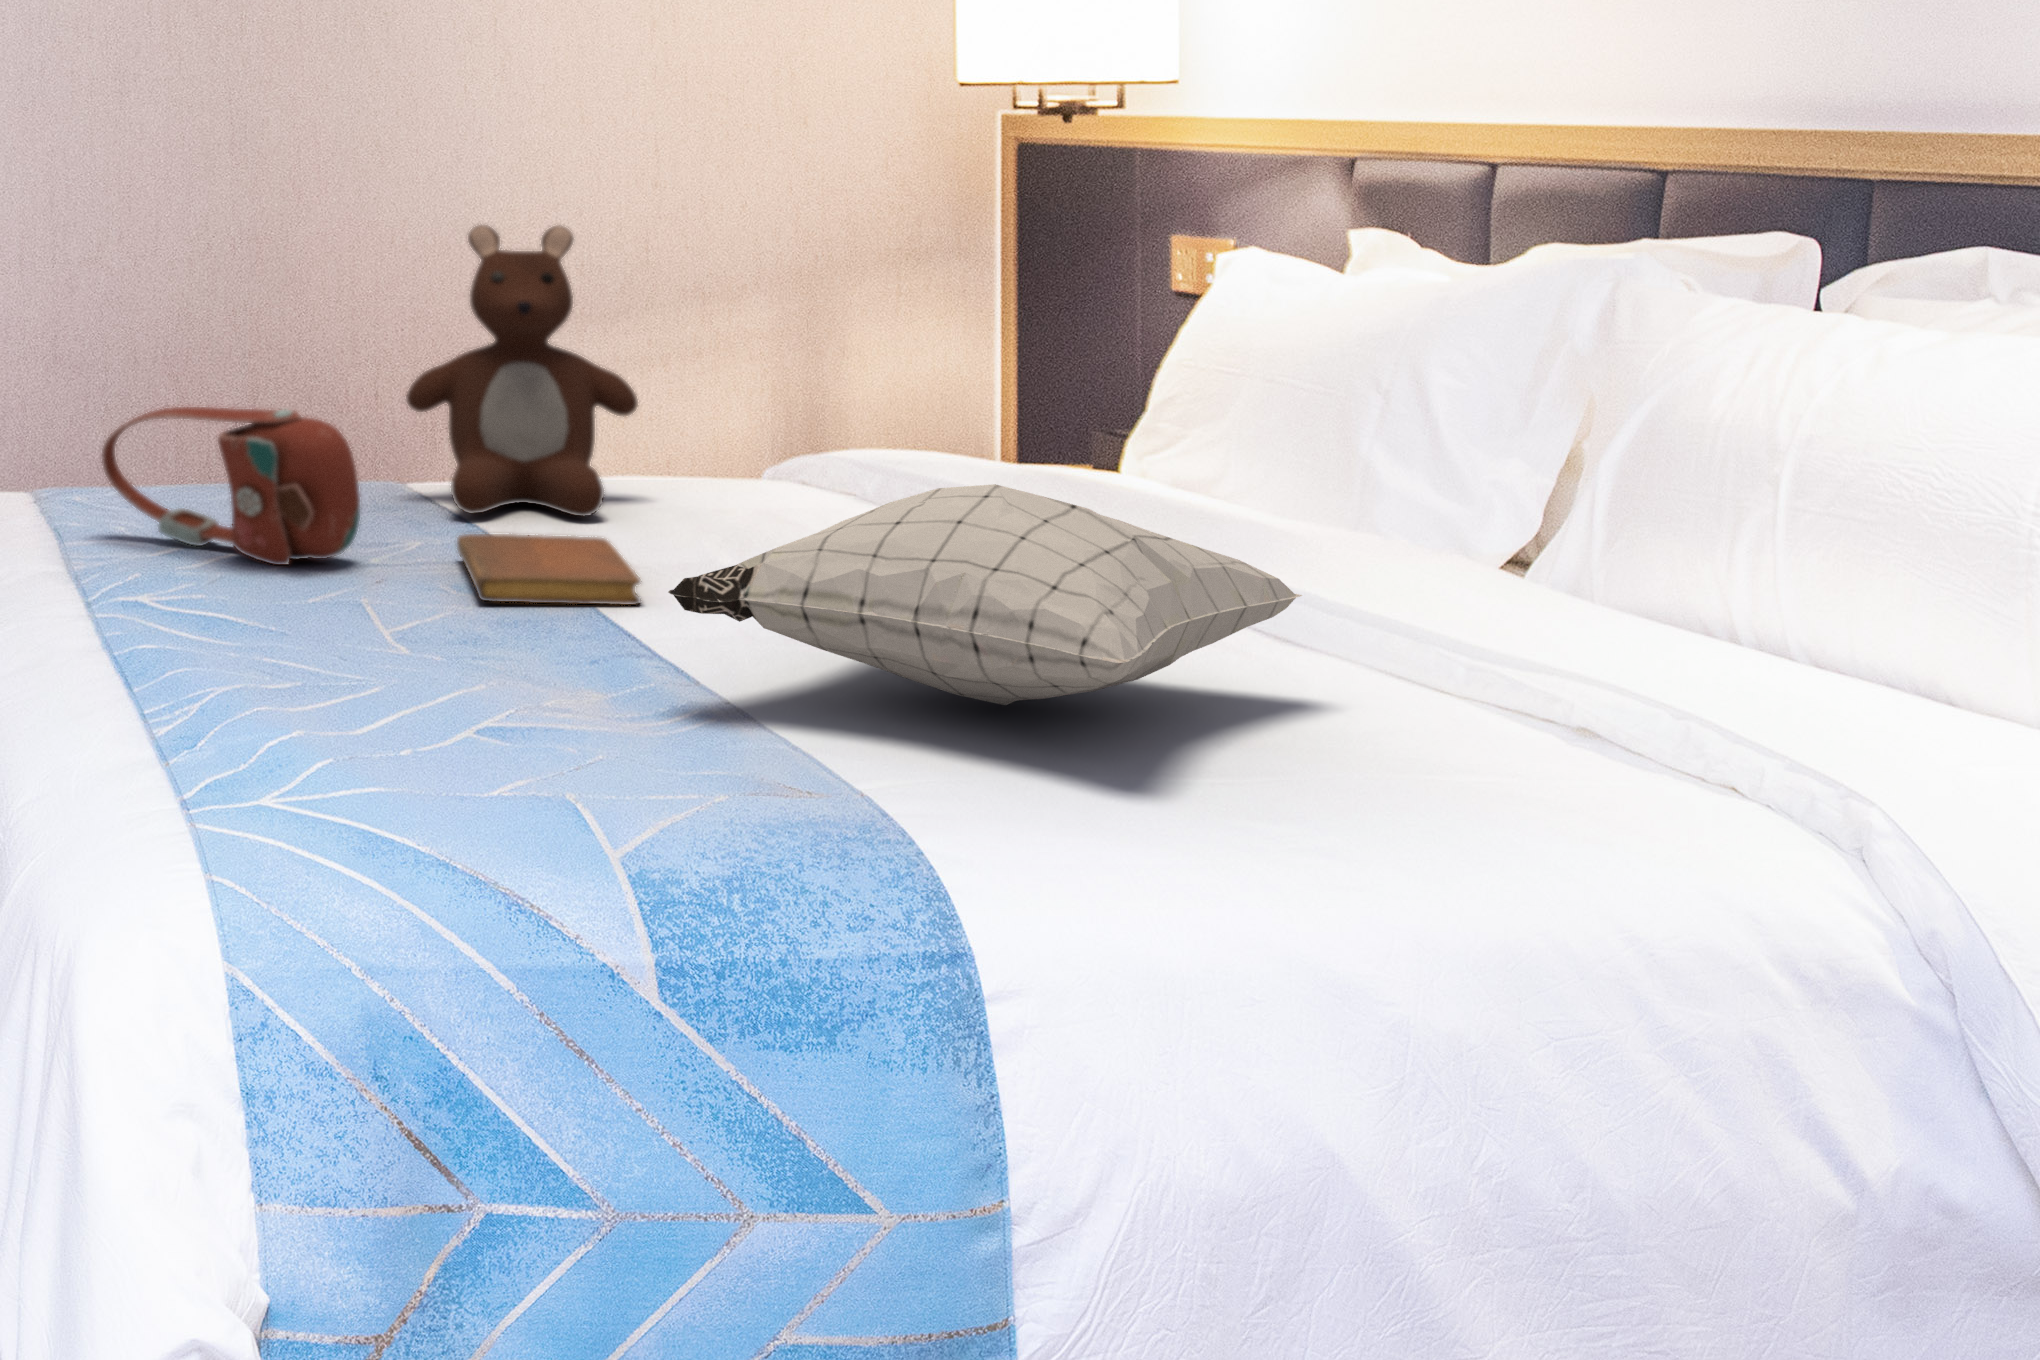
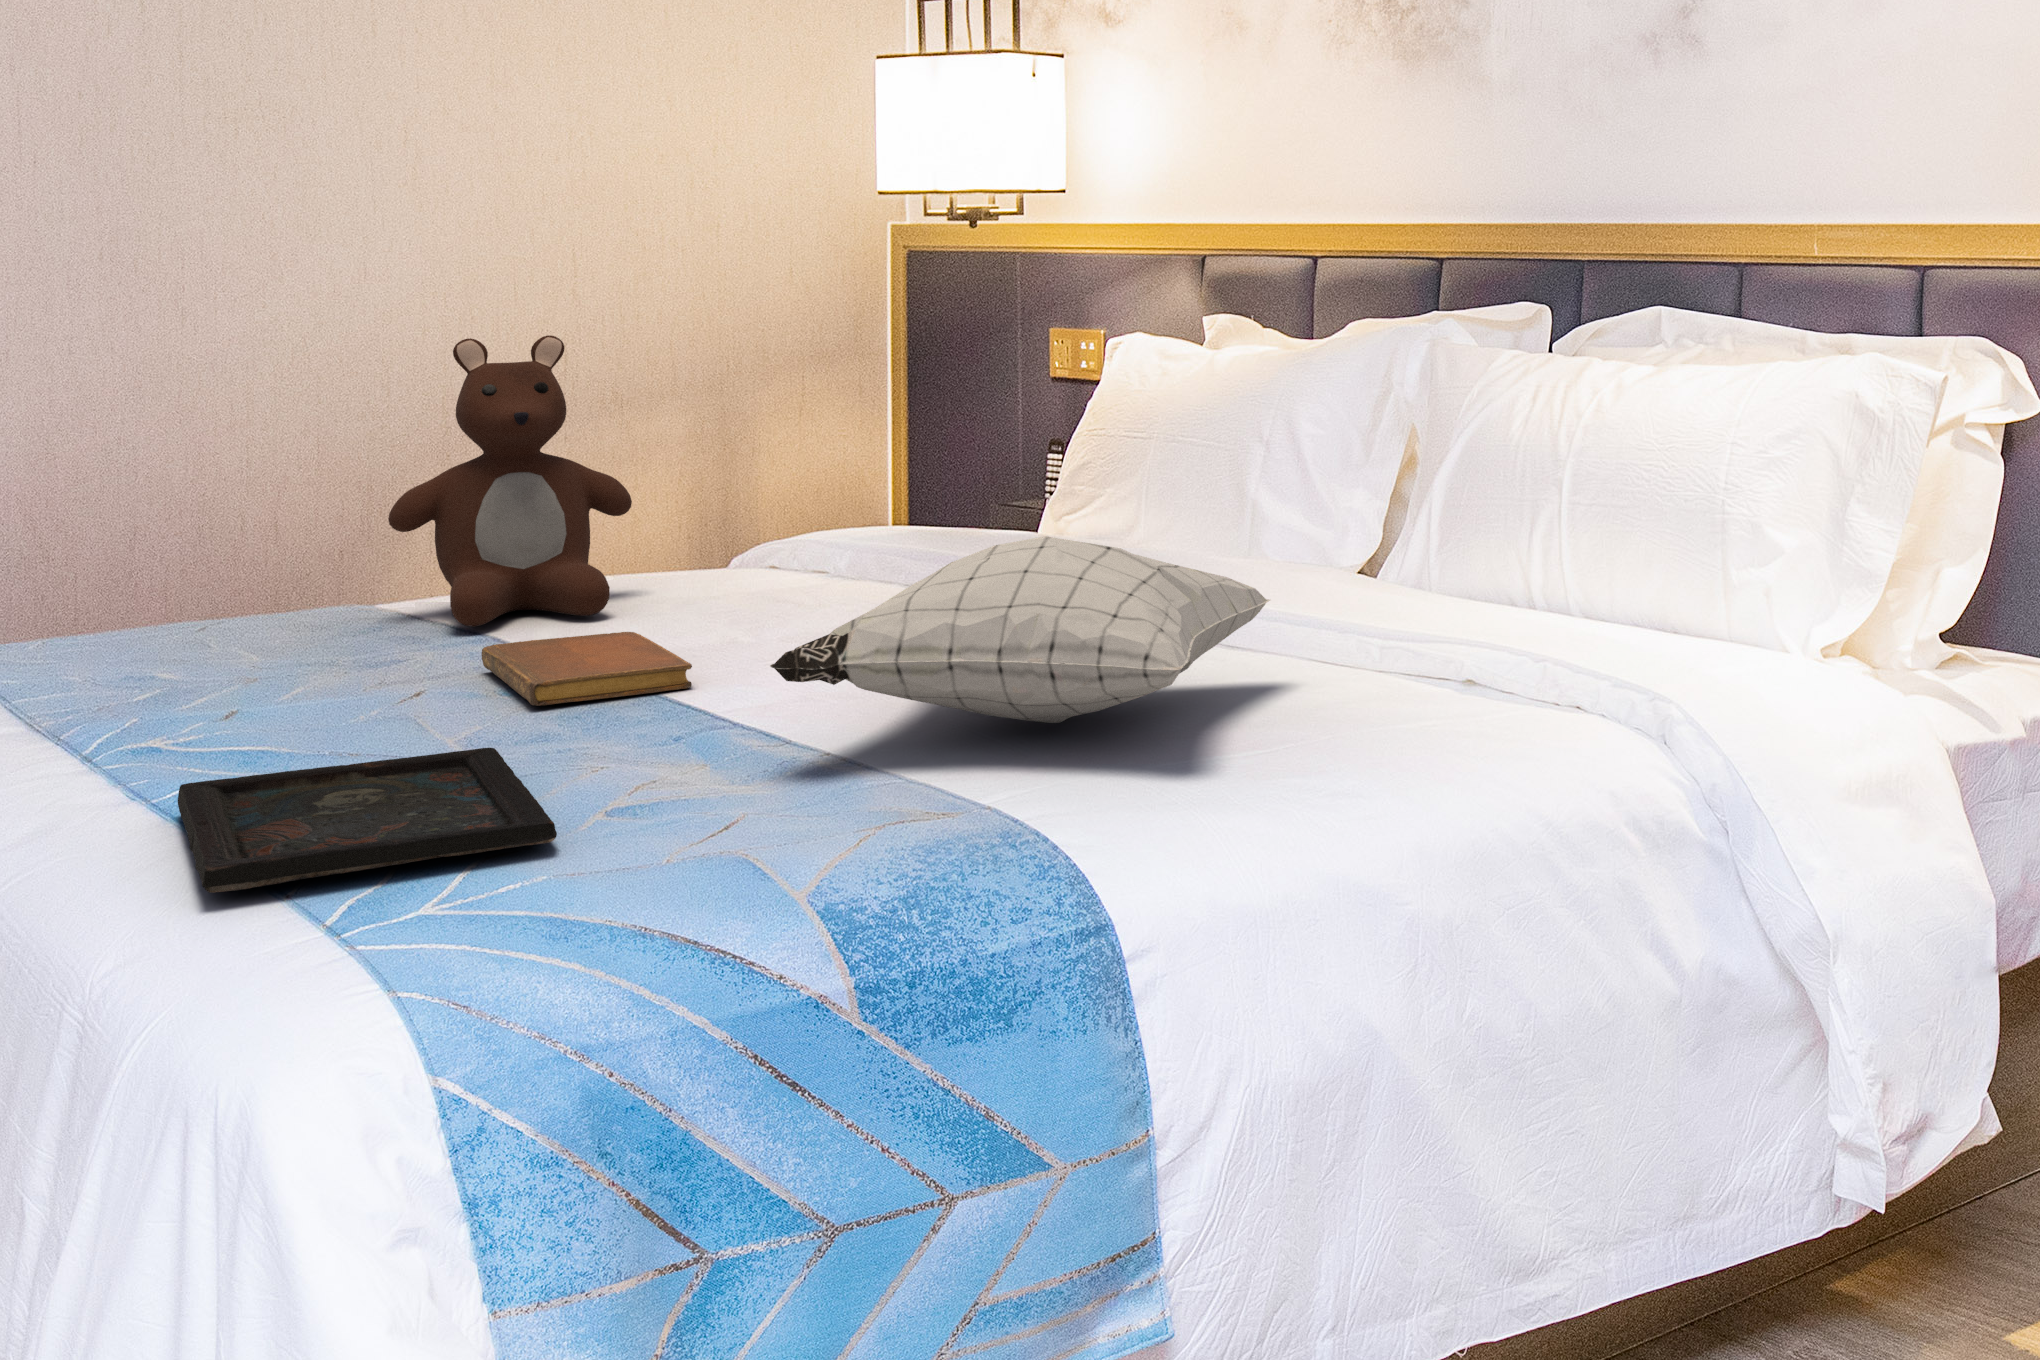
handbag: present [102,407,360,565] -> none [48,541,377,703]
tray: none [109,627,426,740] -> present [178,748,557,893]

